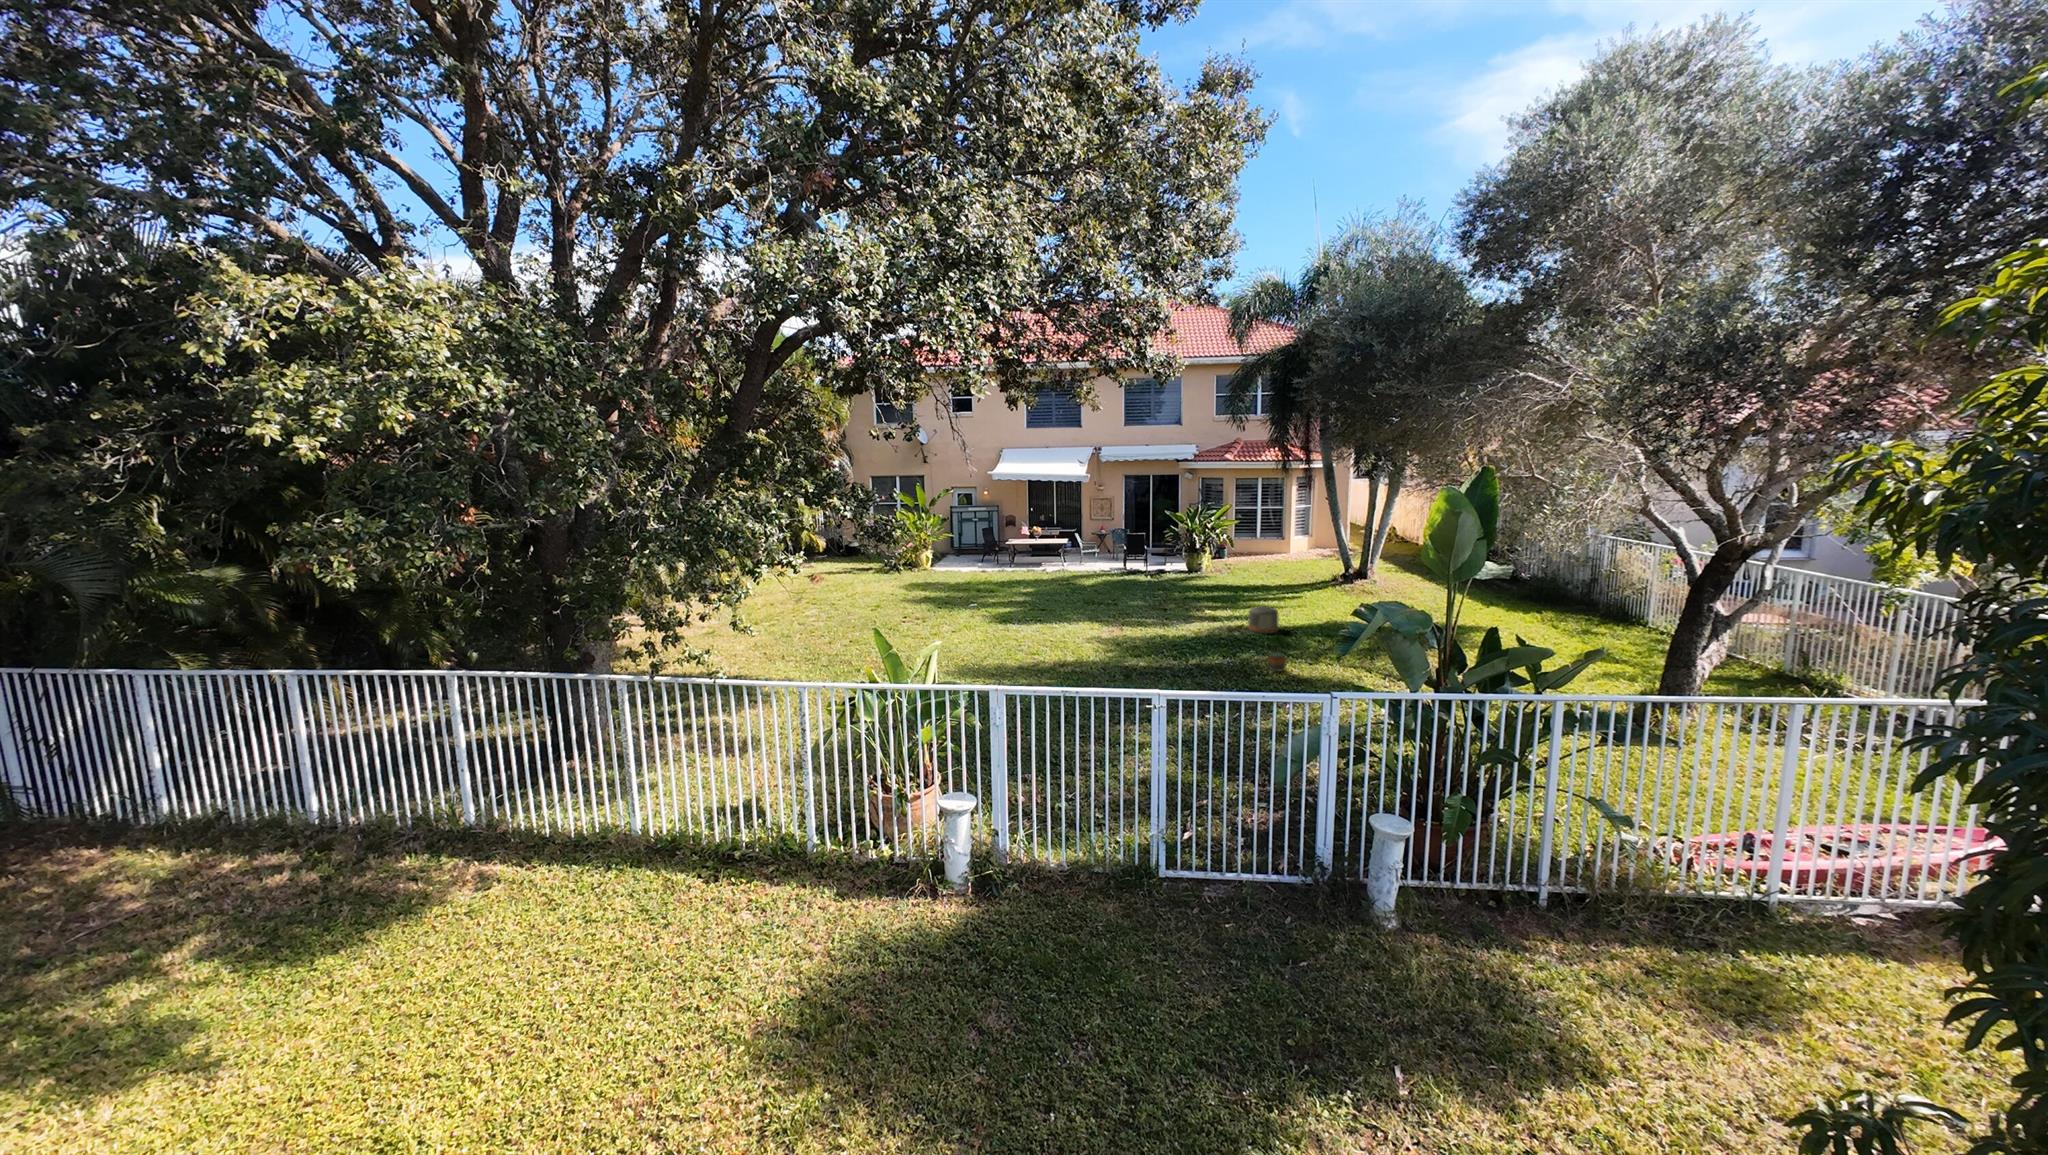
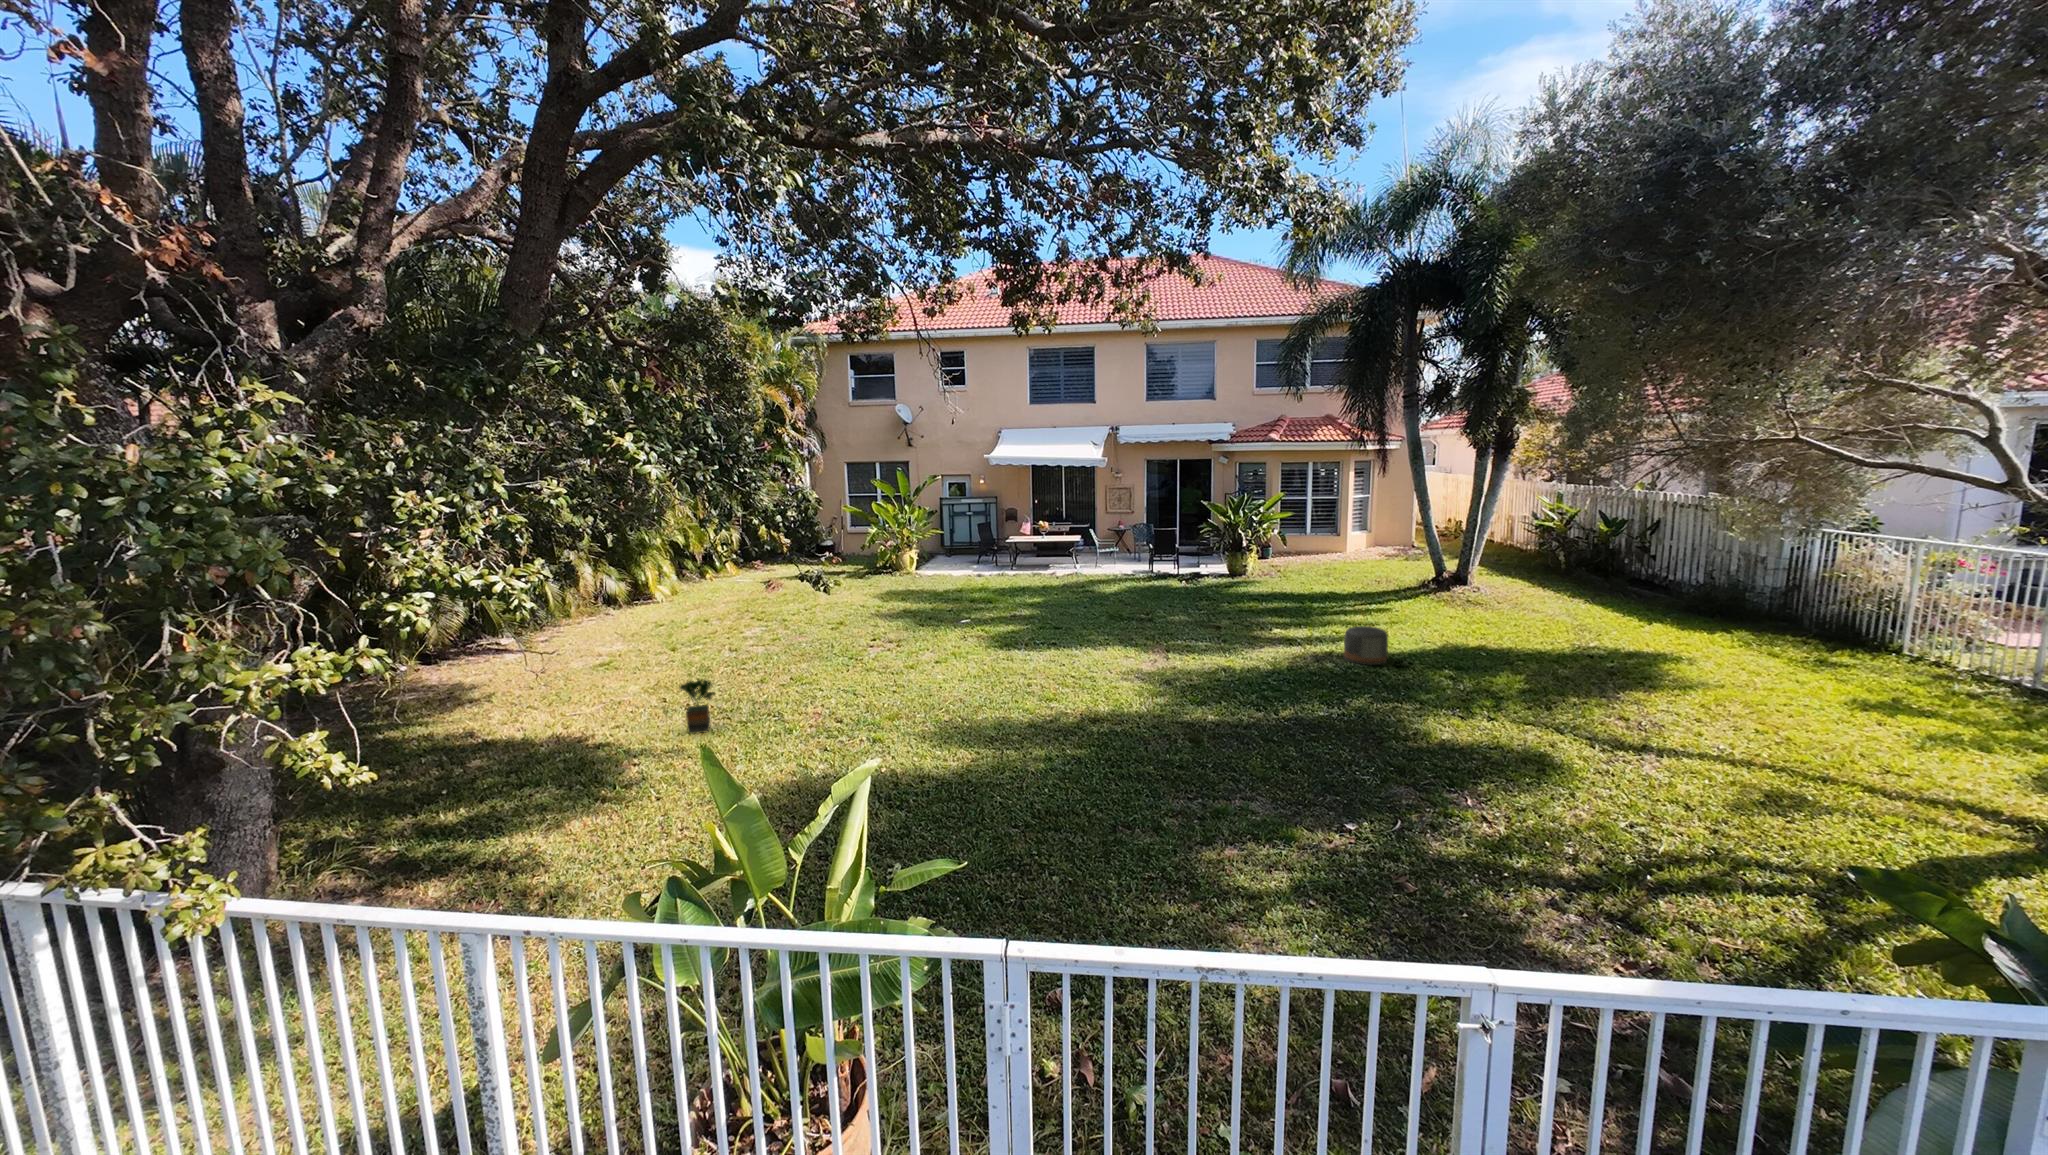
potted tree: present [1266,635,1292,672] -> present [679,680,715,734]

